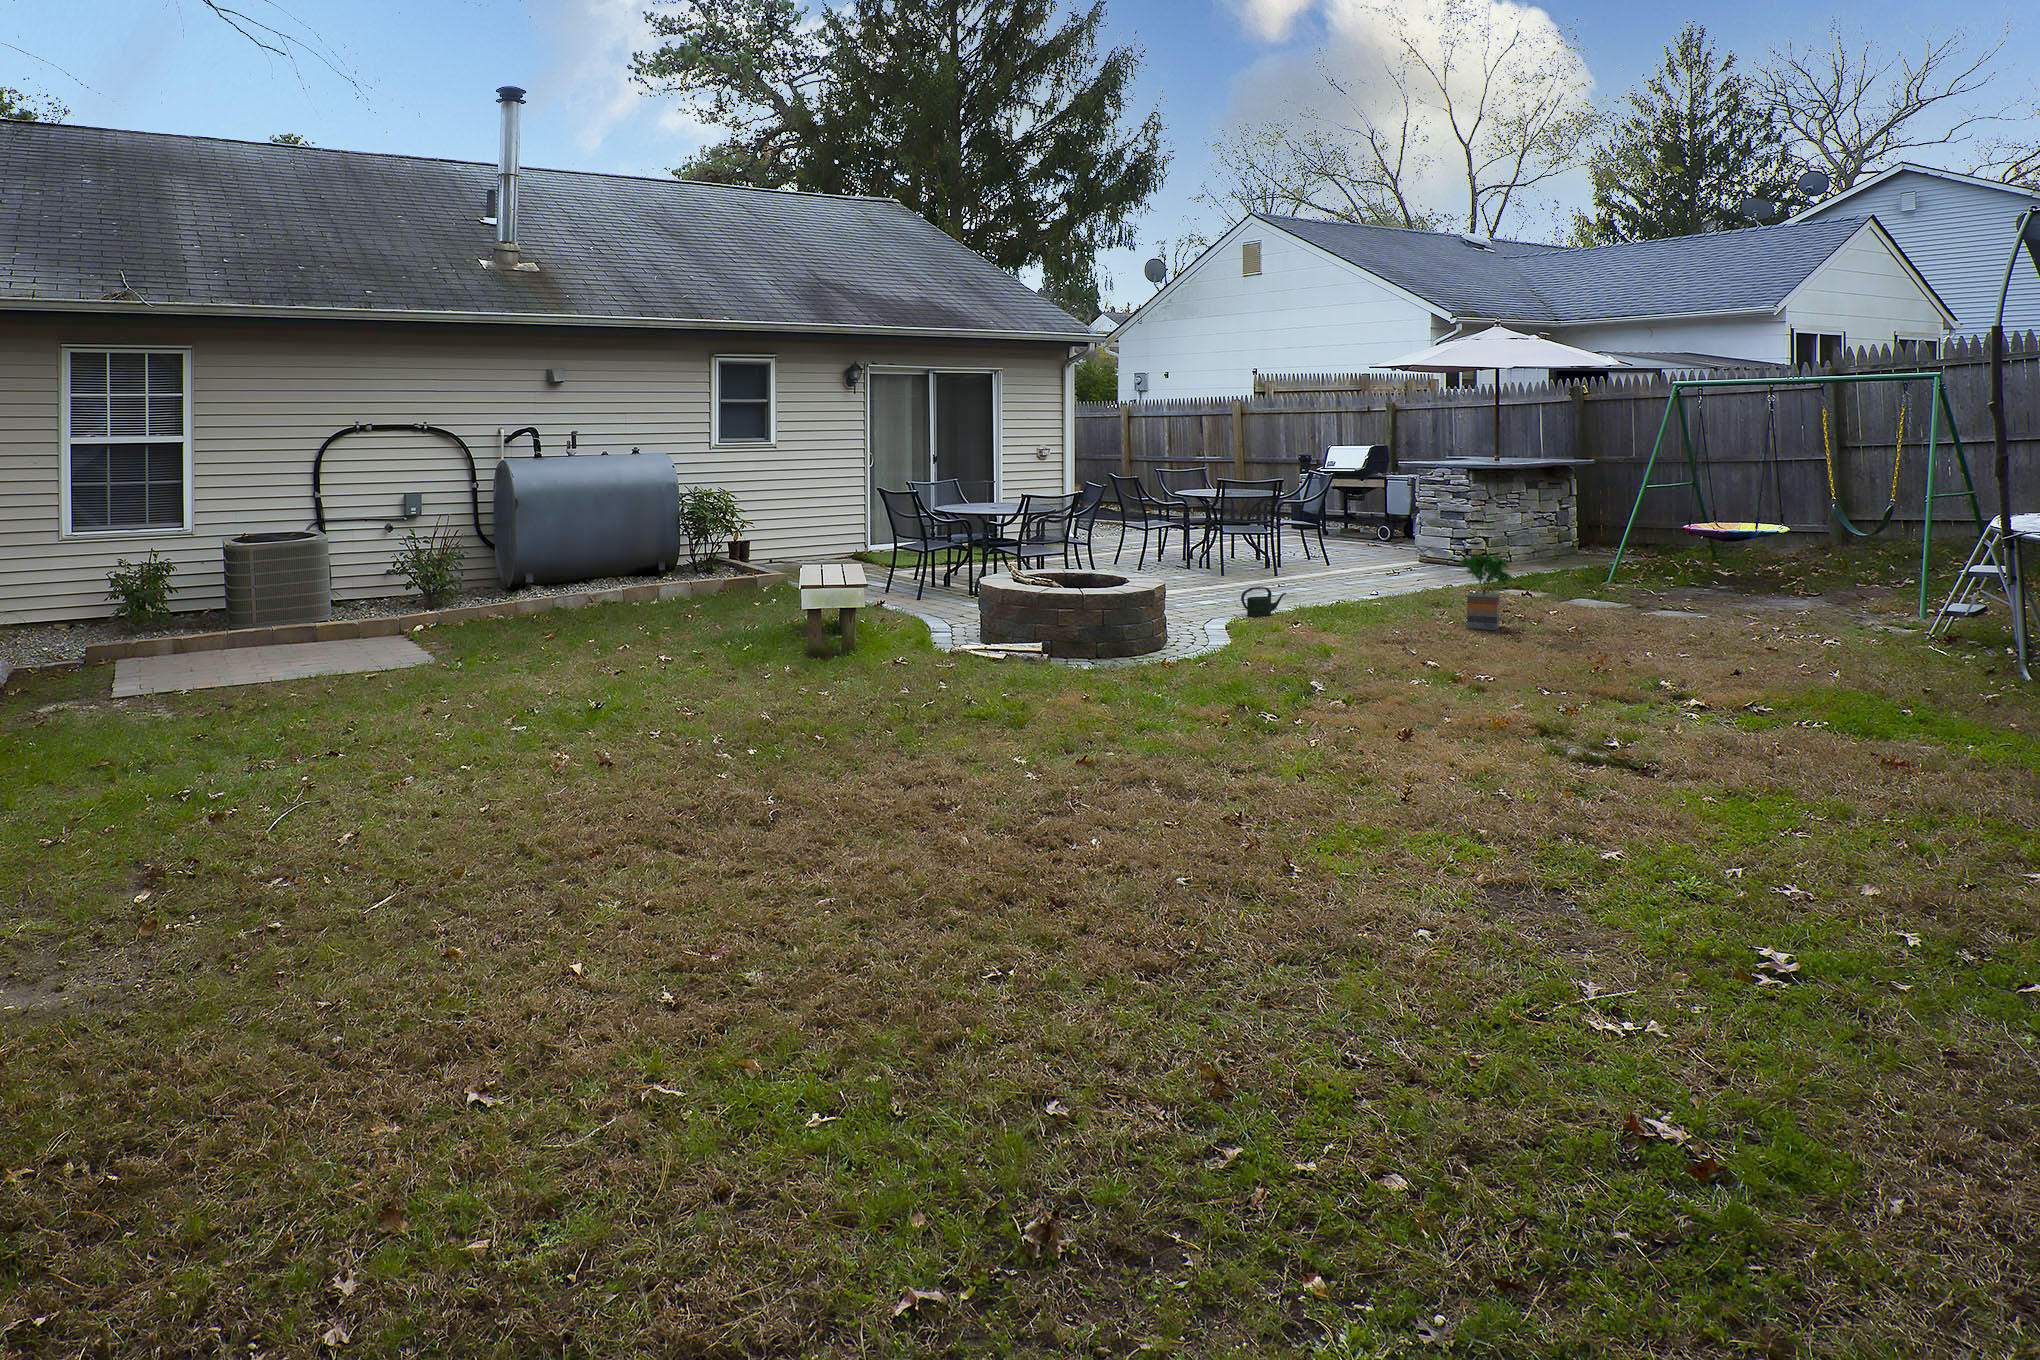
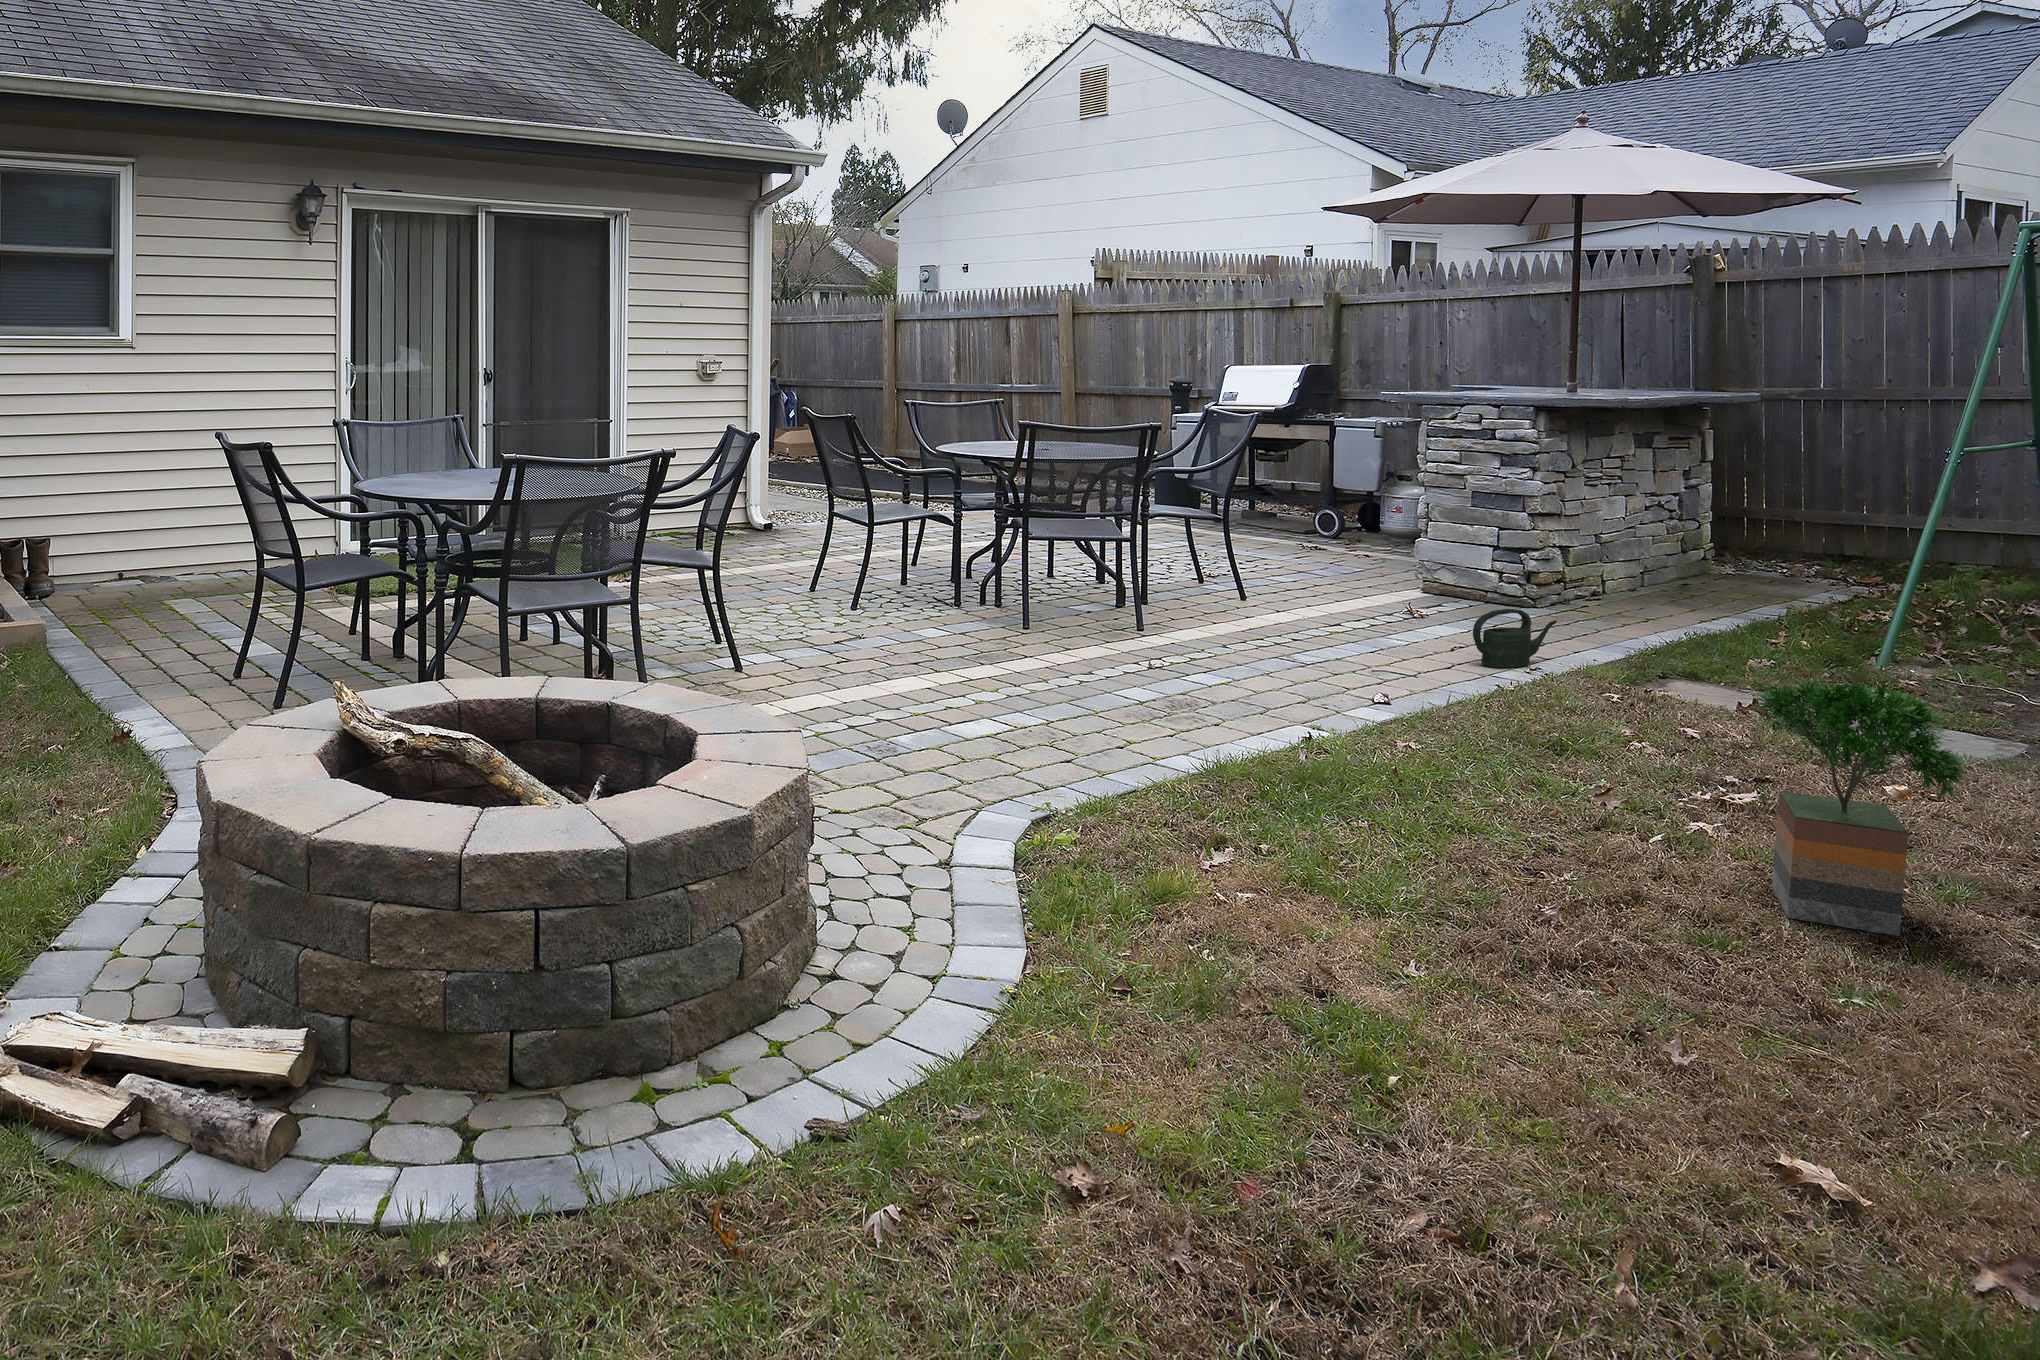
watering can: present [1241,587,1286,616] -> present [1473,609,1557,668]

